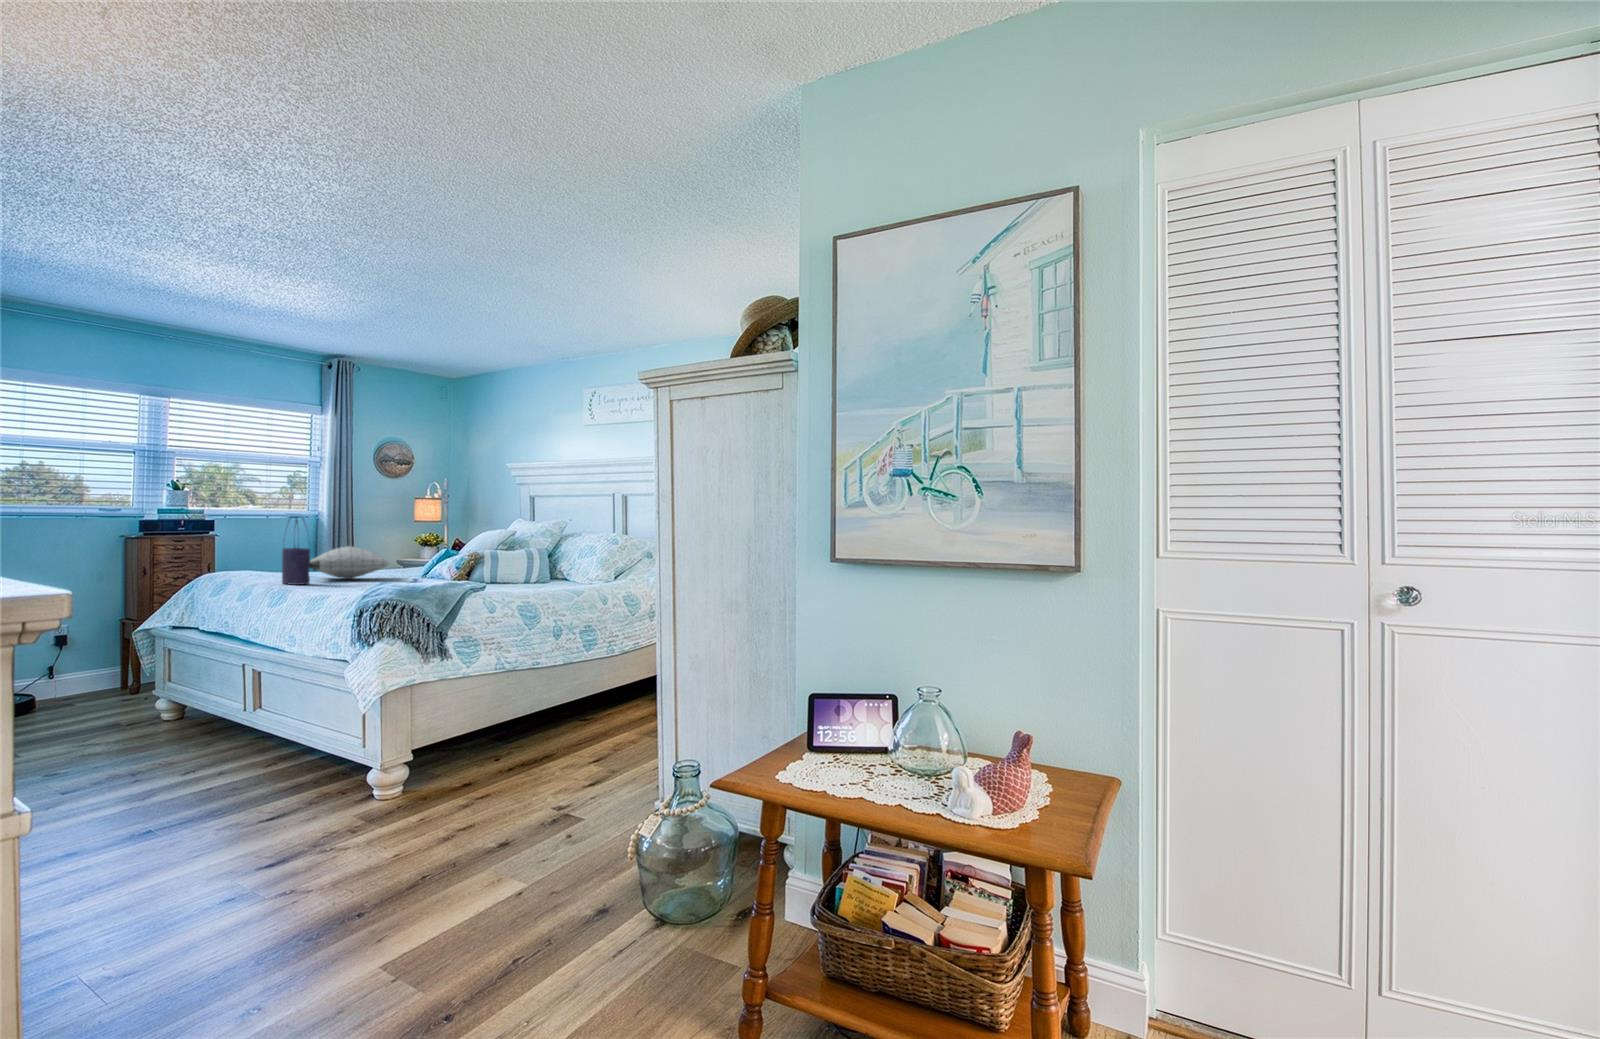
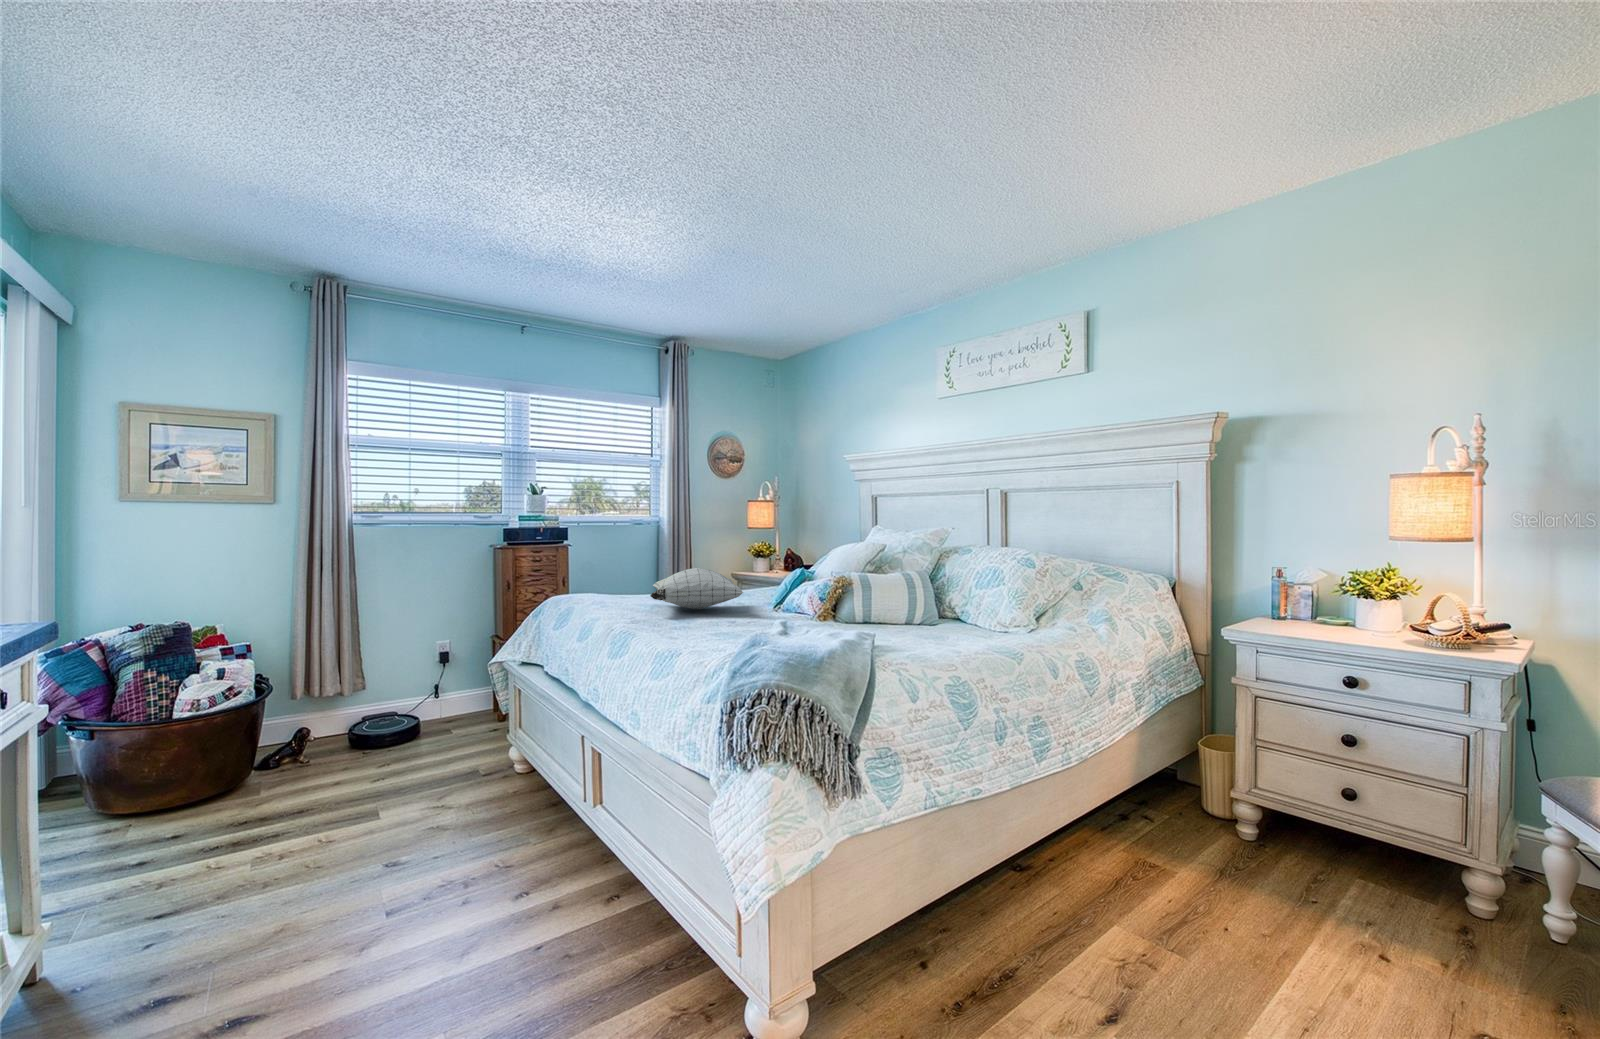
tote bag: present [282,516,310,585] -> none [626,533,656,626]

